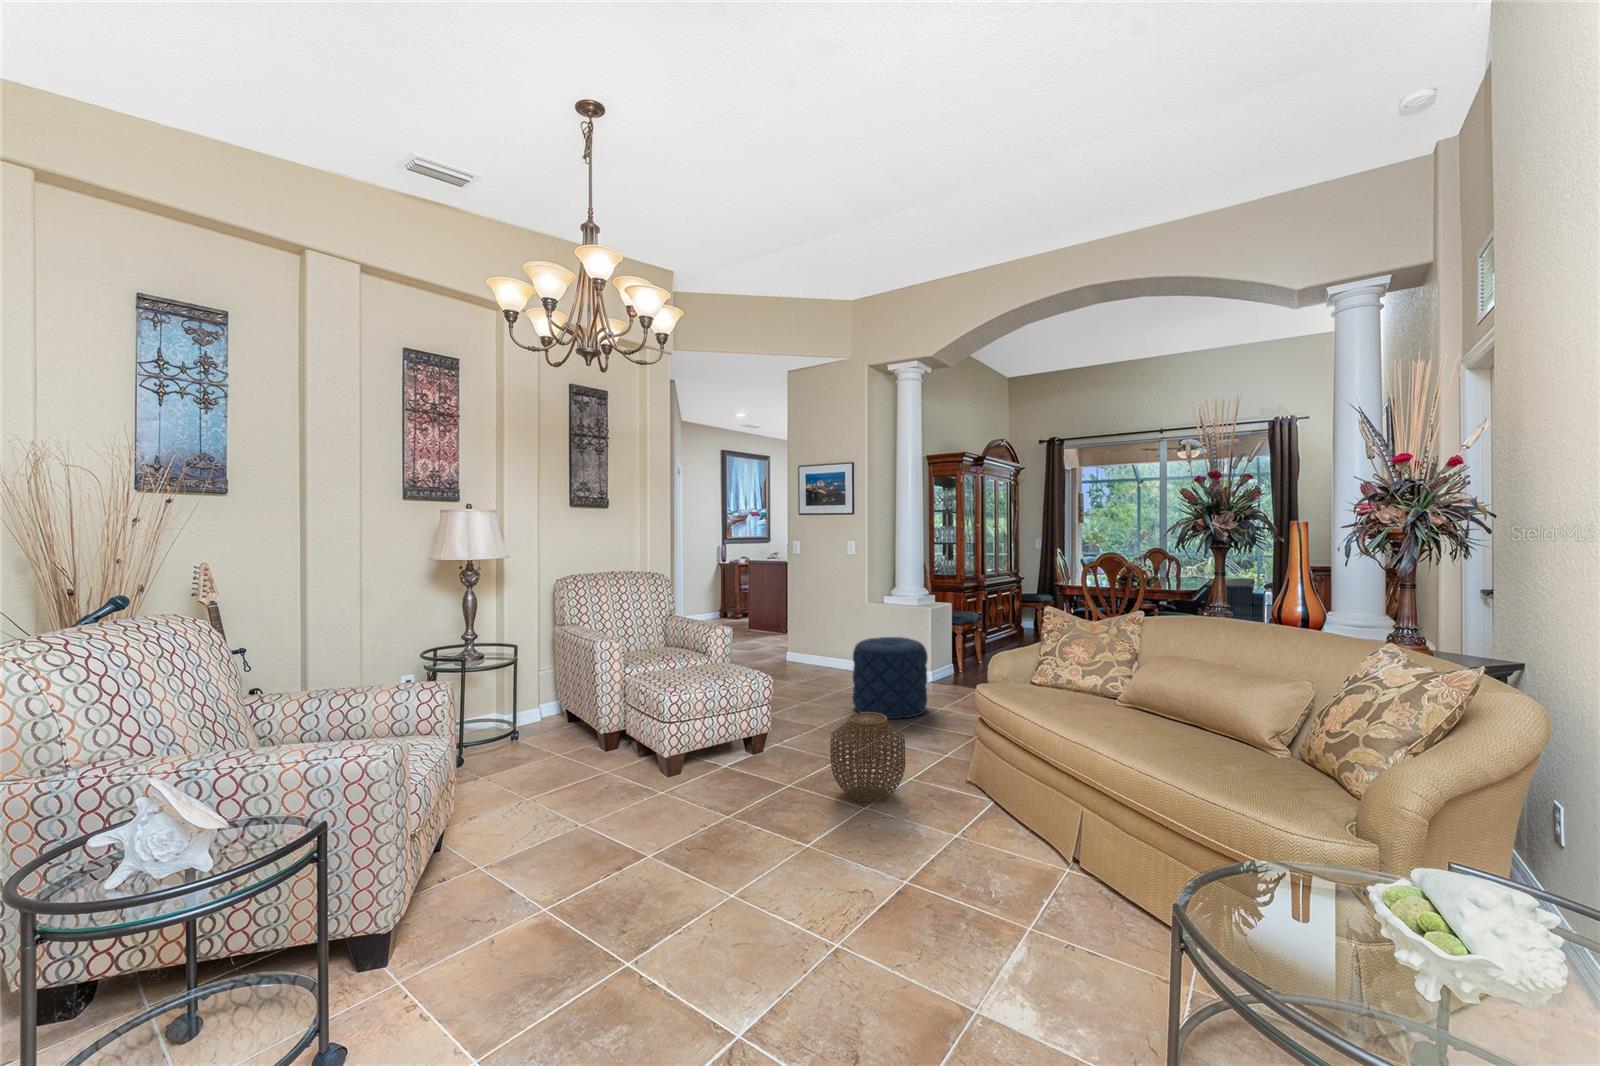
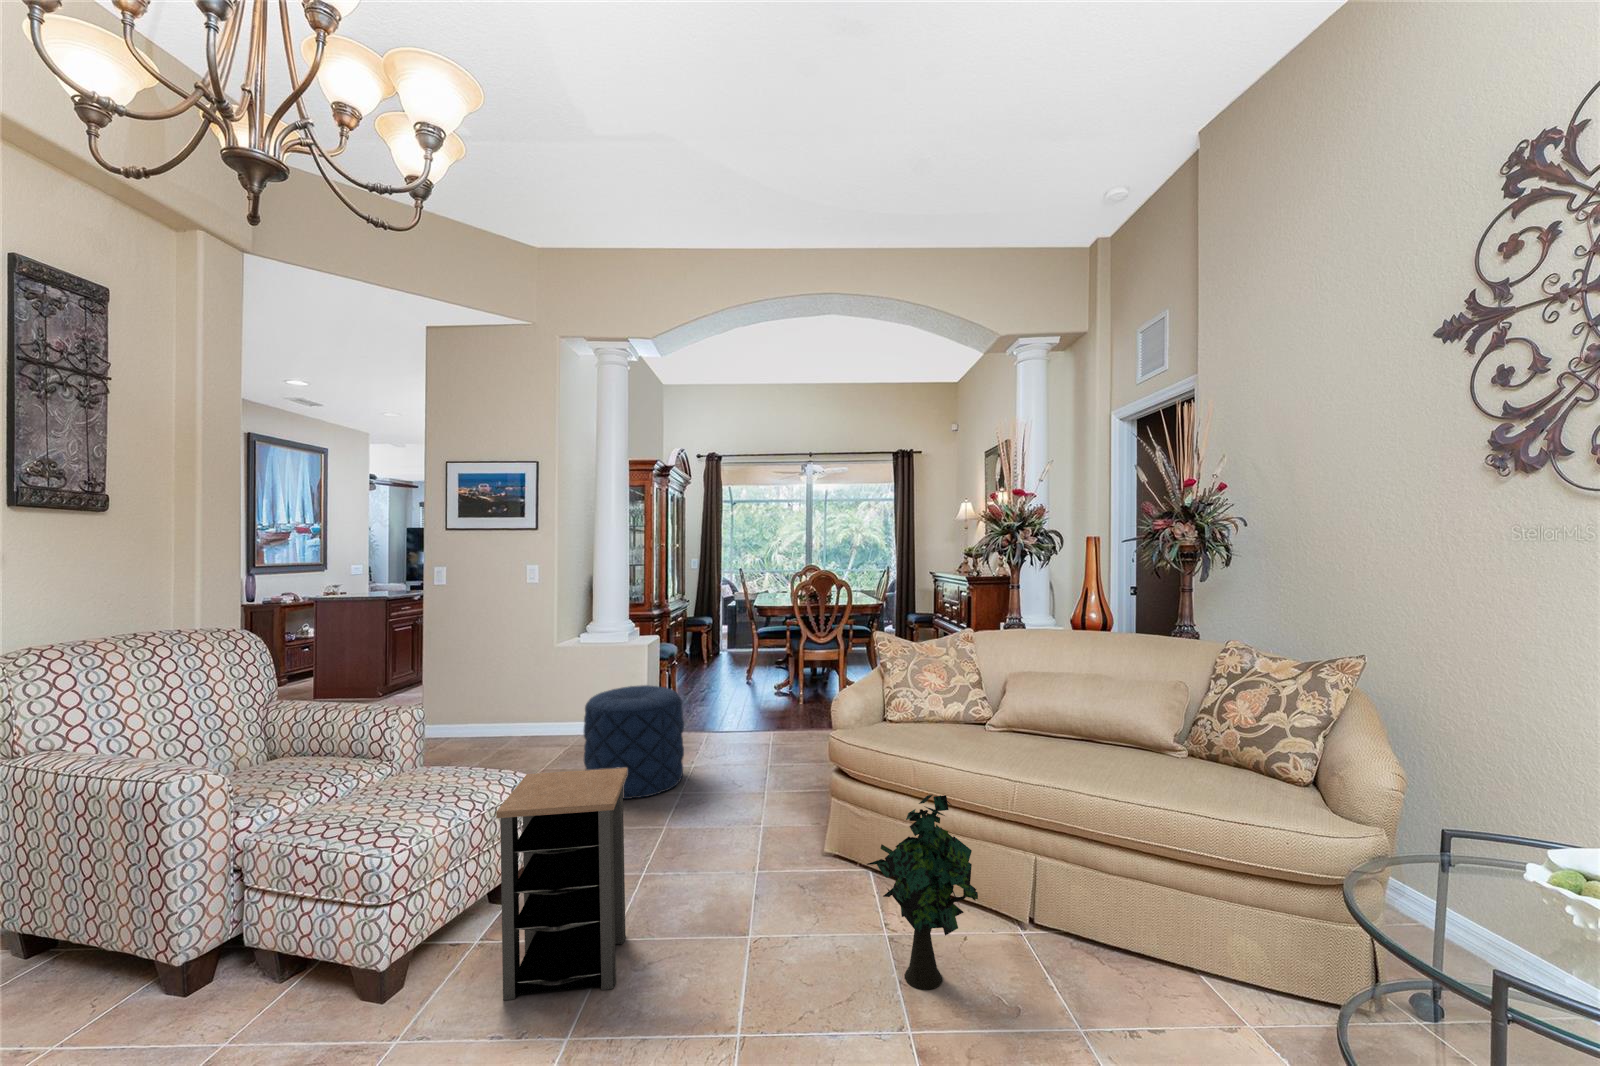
side table: none [718,671,807,804] -> present [496,768,627,1000]
woven basket: present [830,713,905,802] -> none [675,800,782,935]
decorative plant: none [920,726,1003,868] -> present [867,795,978,990]

